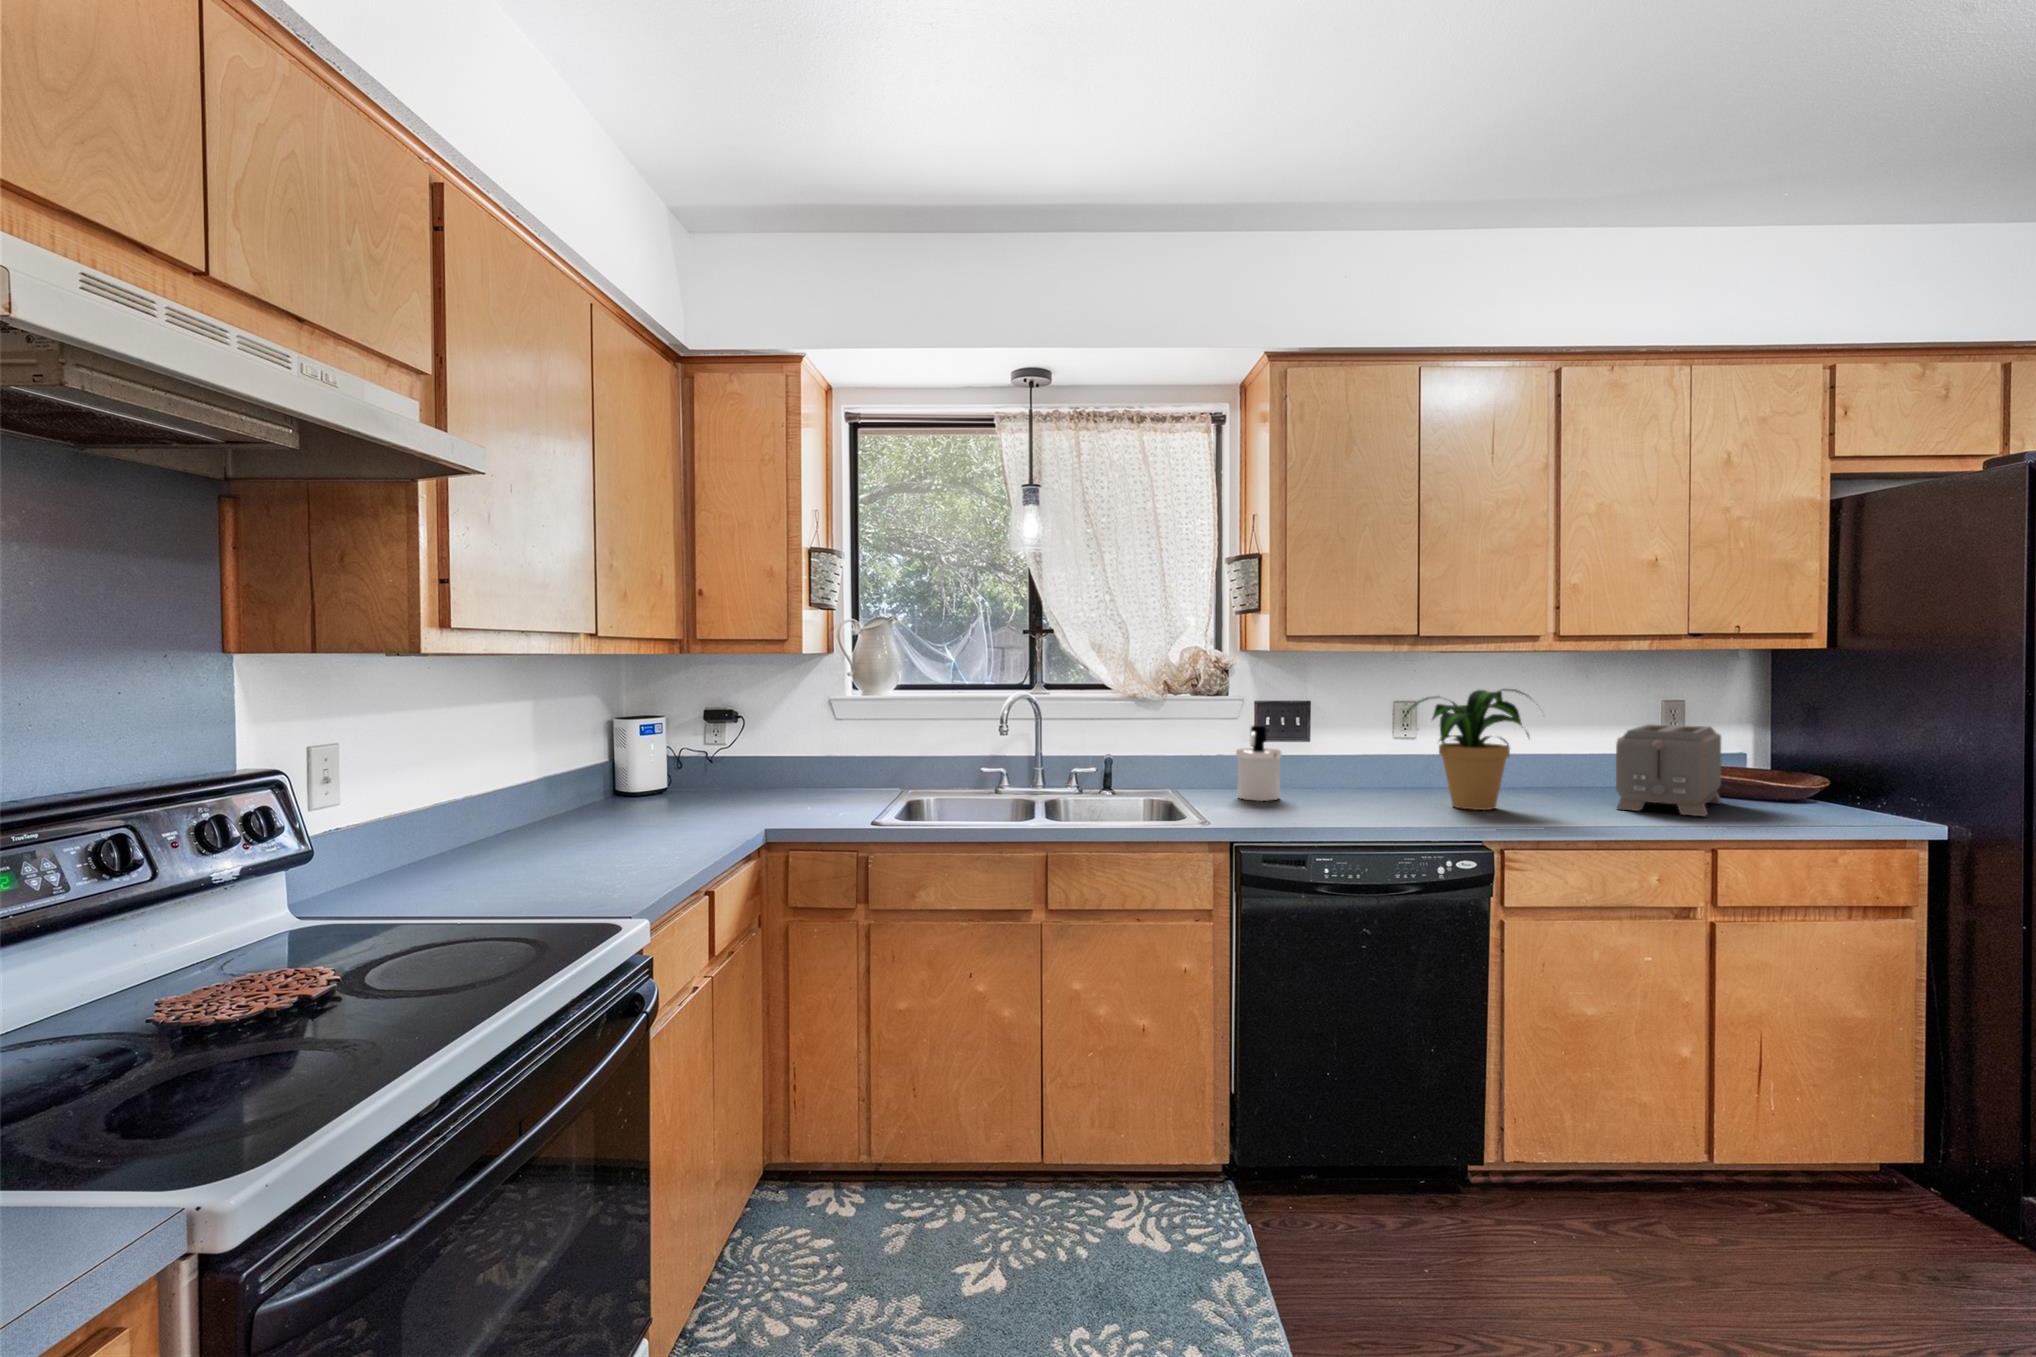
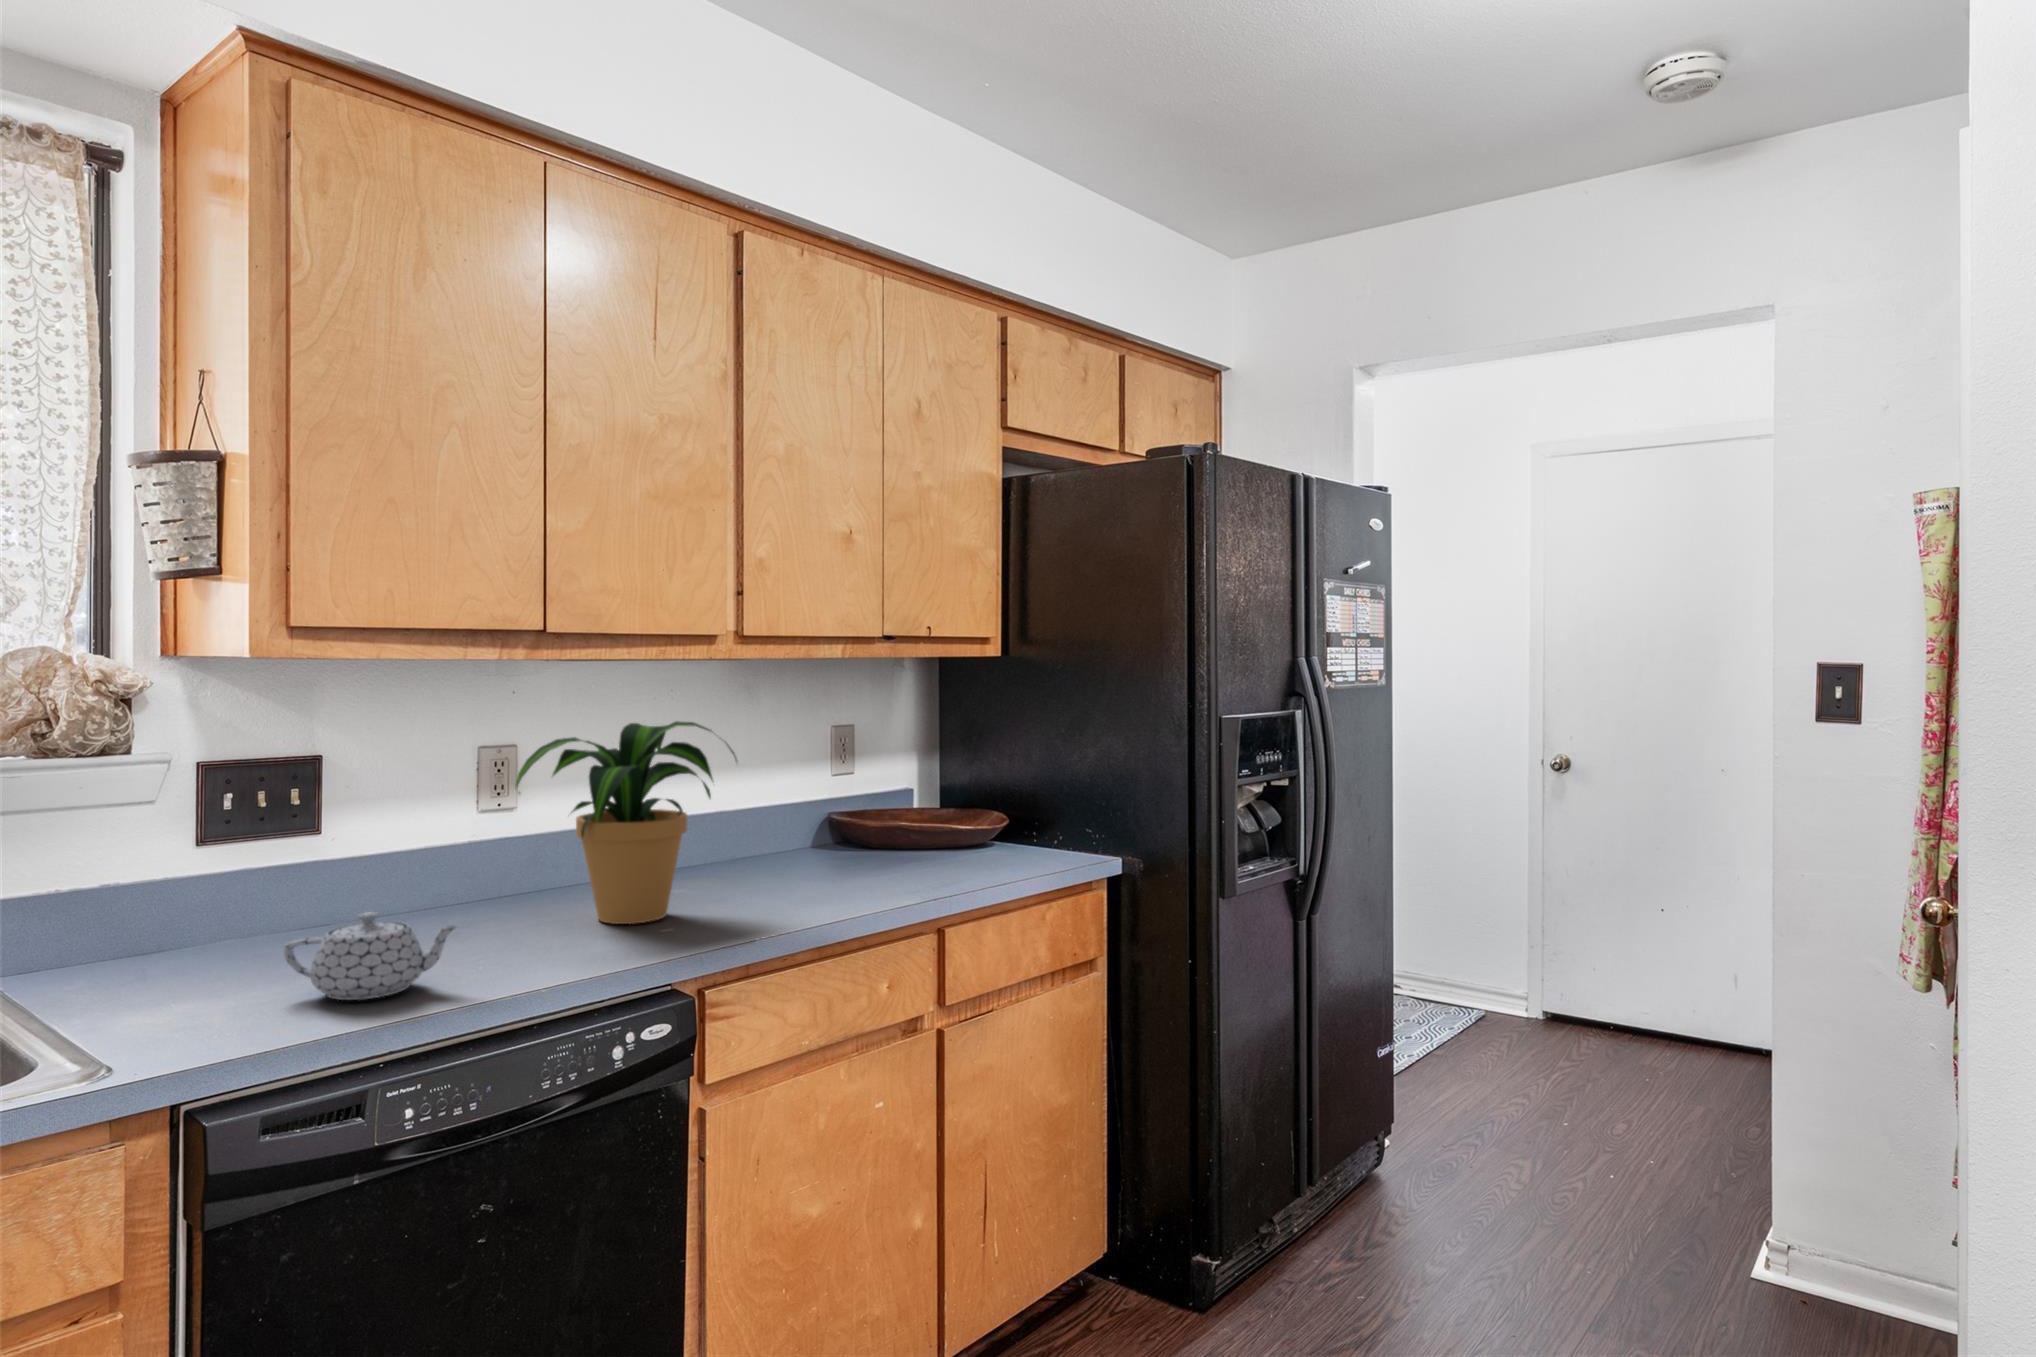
toaster: present [1616,724,1721,816] -> none [815,760,922,888]
soap dispenser: present [1236,725,1281,801] -> none [161,812,272,973]
teapot: none [1280,776,1359,817] -> present [284,912,460,1000]

